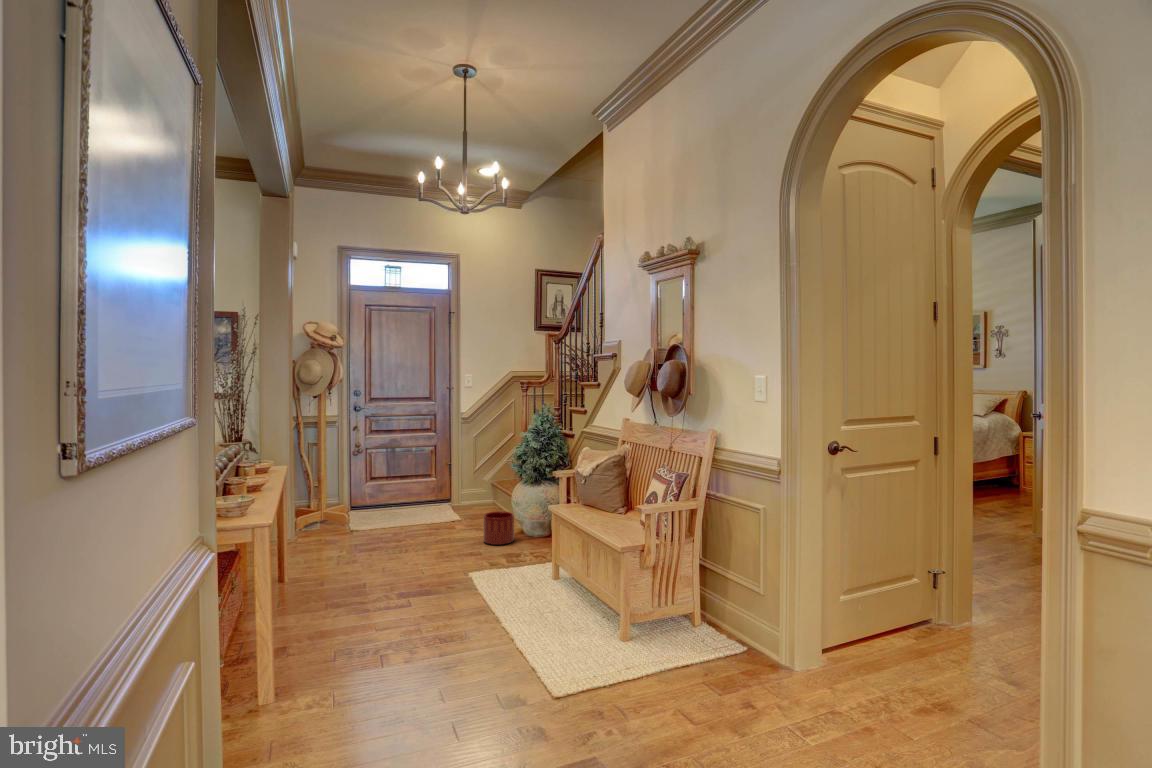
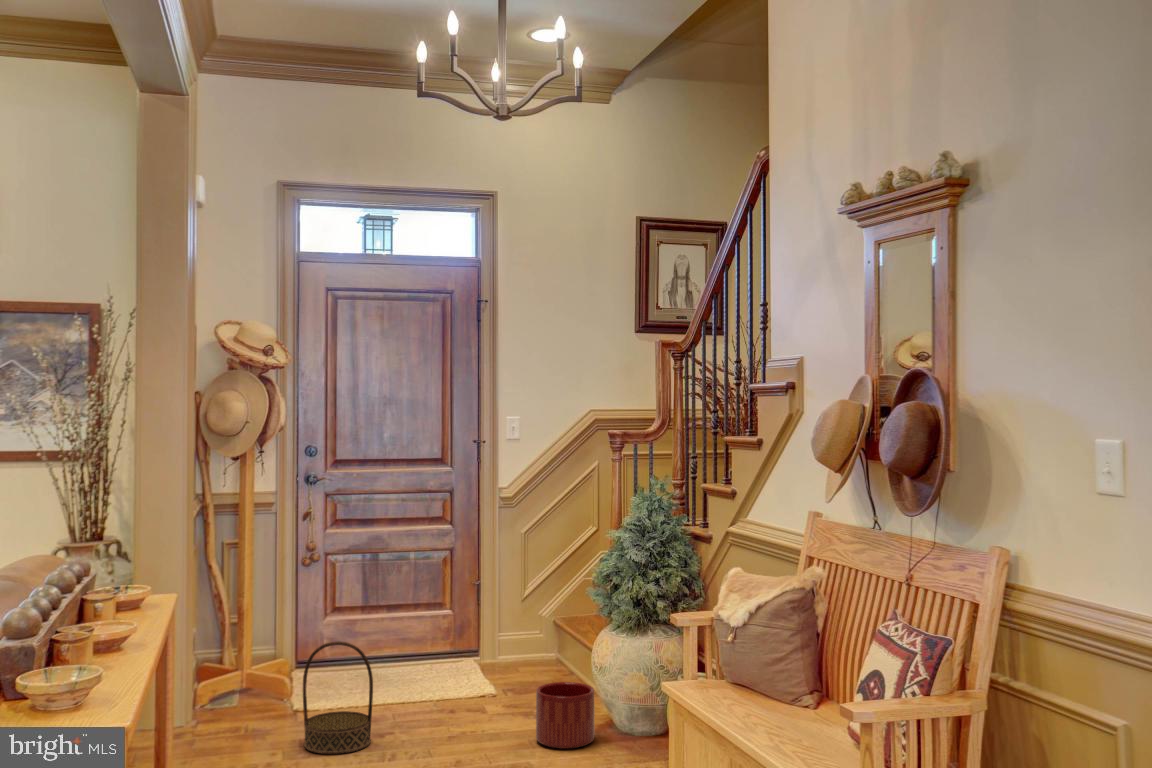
basket: none [357,493,396,552] -> present [303,641,373,754]

